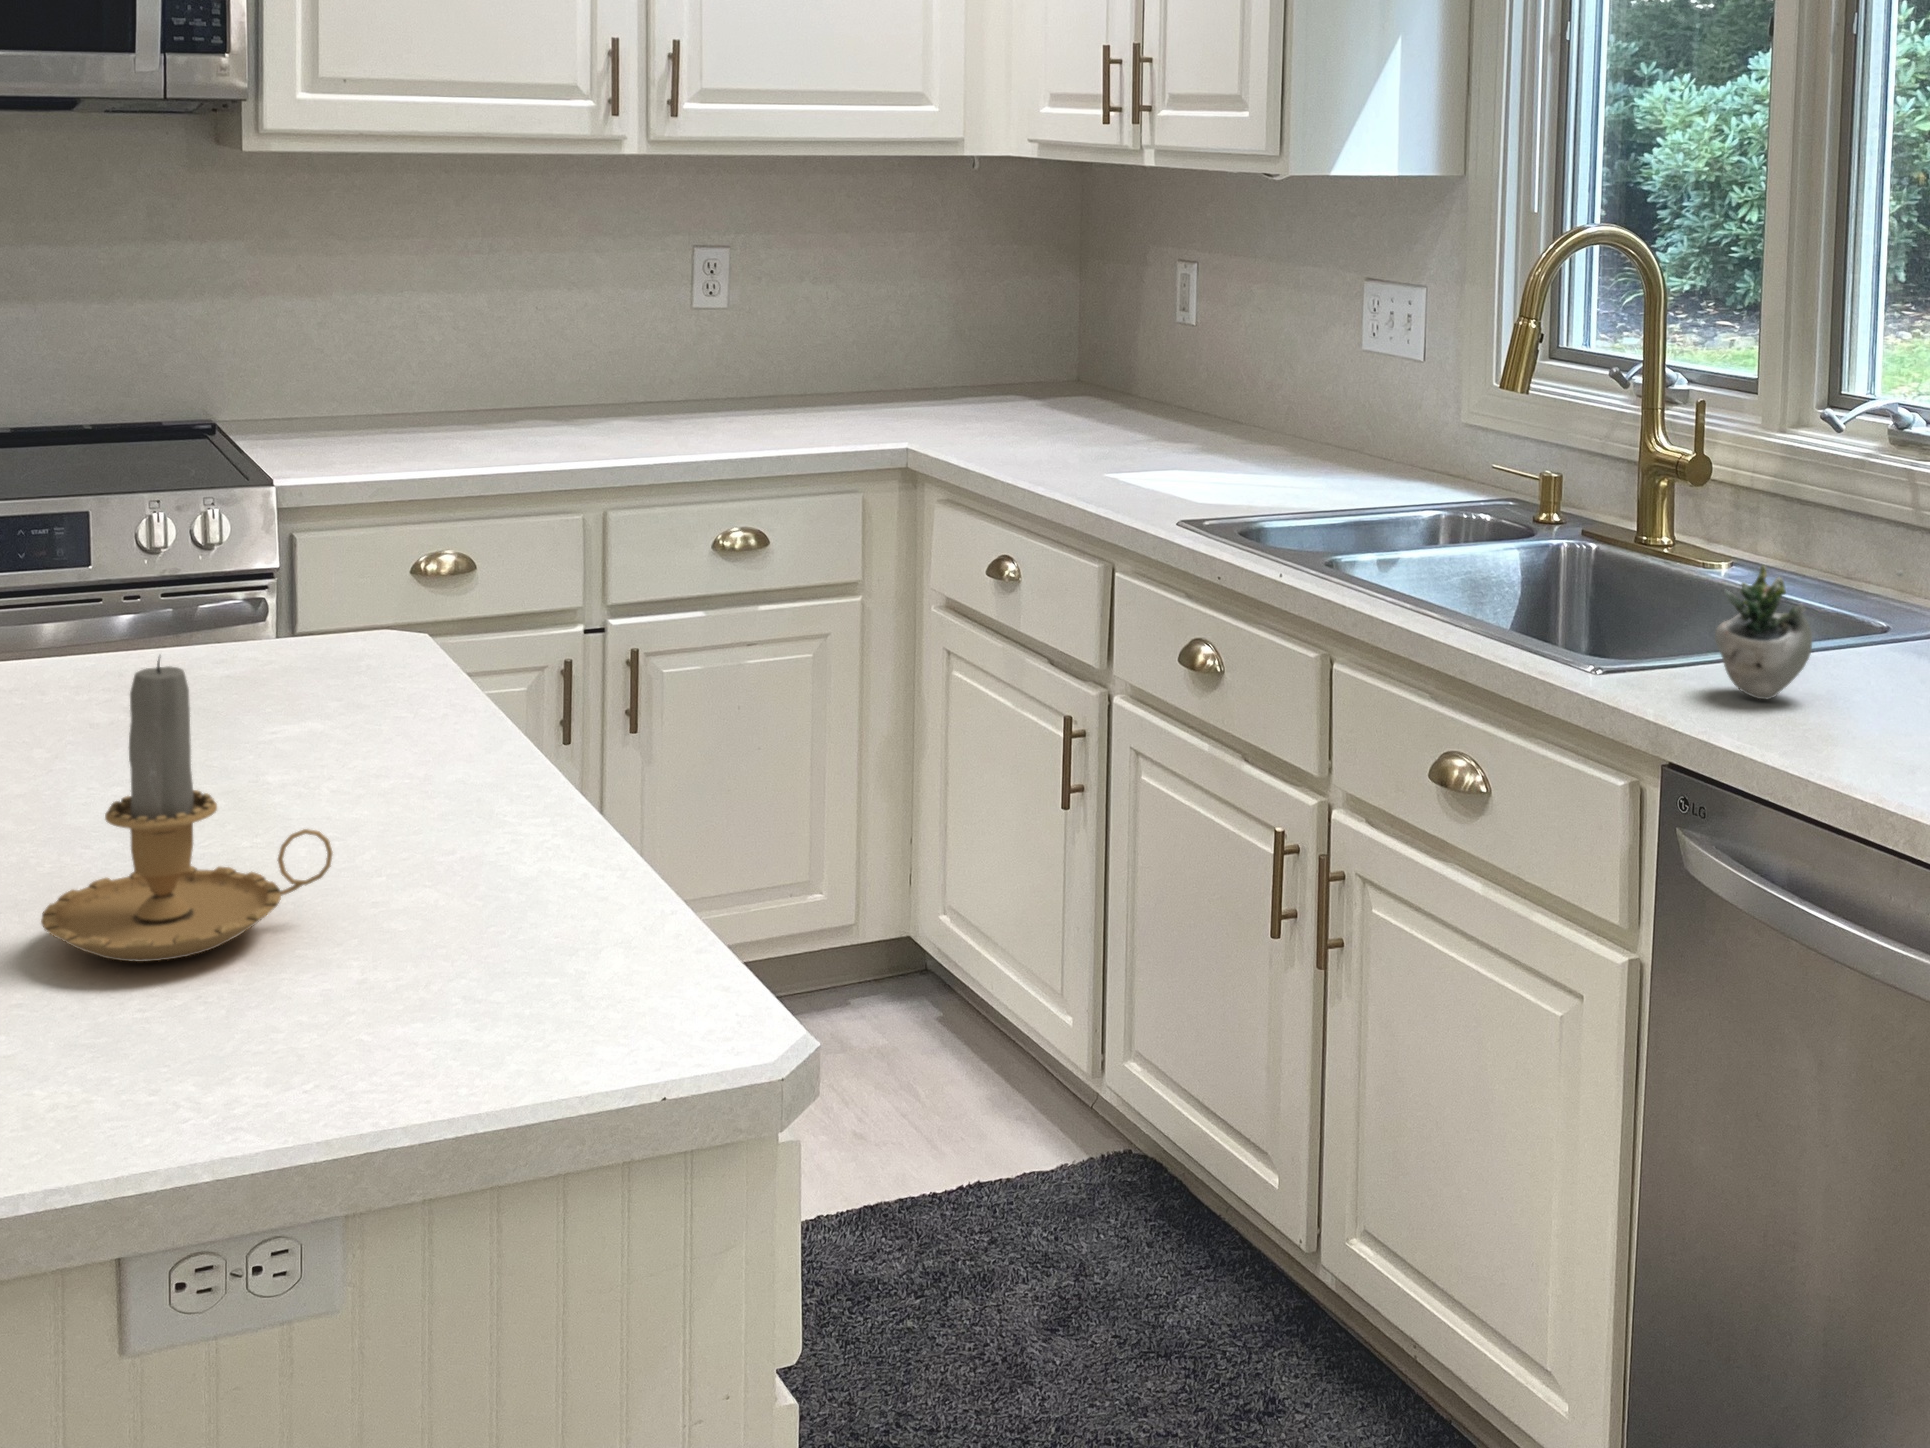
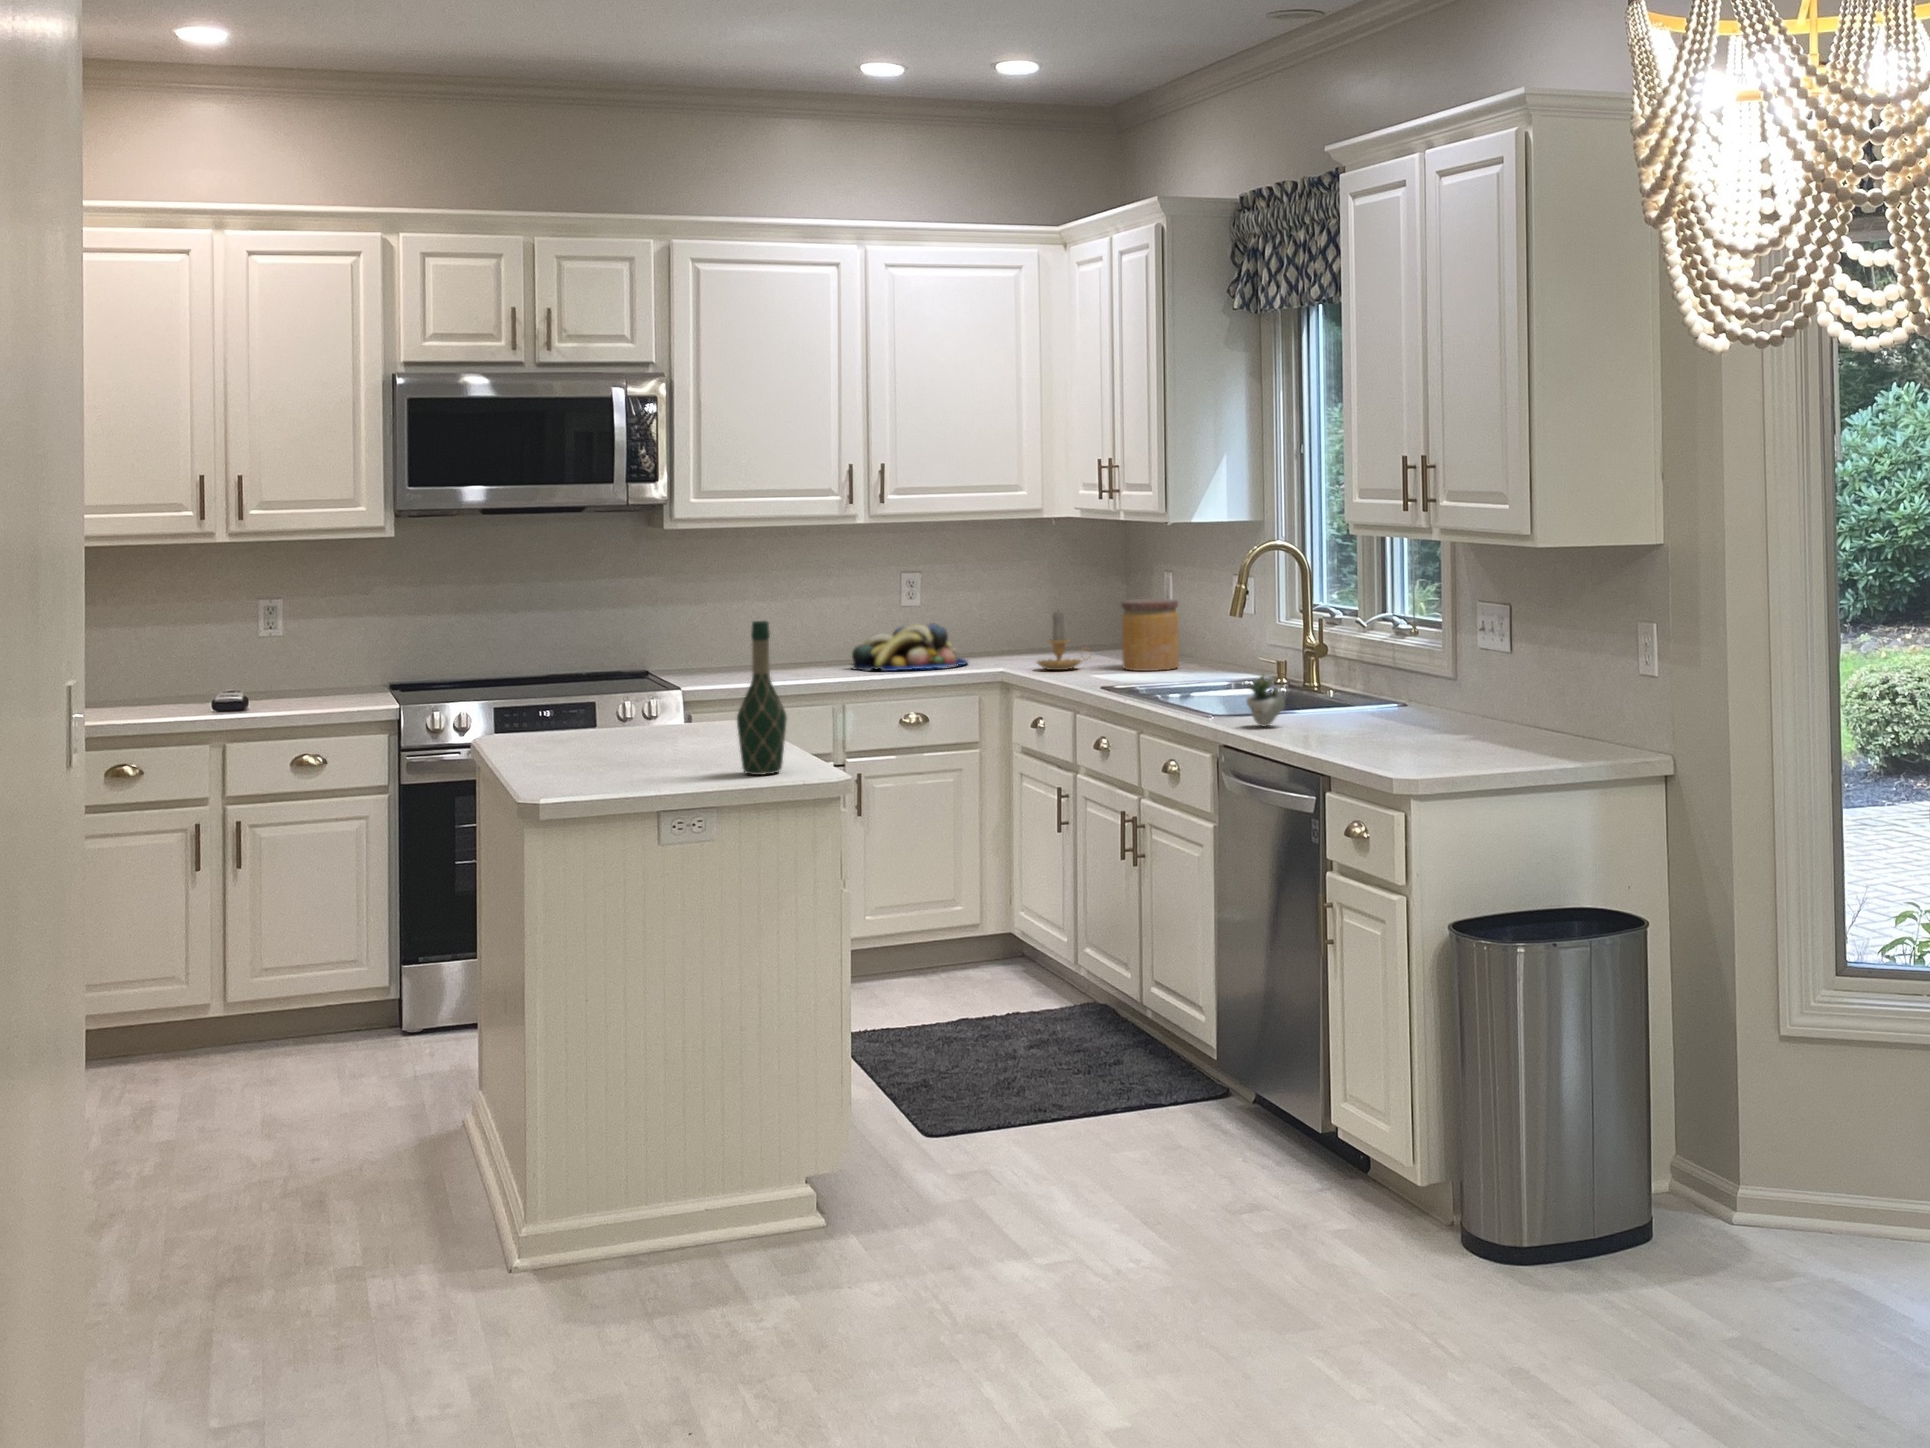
jar: none [1140,316,1251,458] -> present [1121,599,1179,671]
fruit bowl: none [607,345,828,440] -> present [852,623,968,671]
wine bottle: none [455,464,616,968] -> present [737,621,787,775]
candle: present [41,659,333,962] -> present [1037,612,1089,670]

